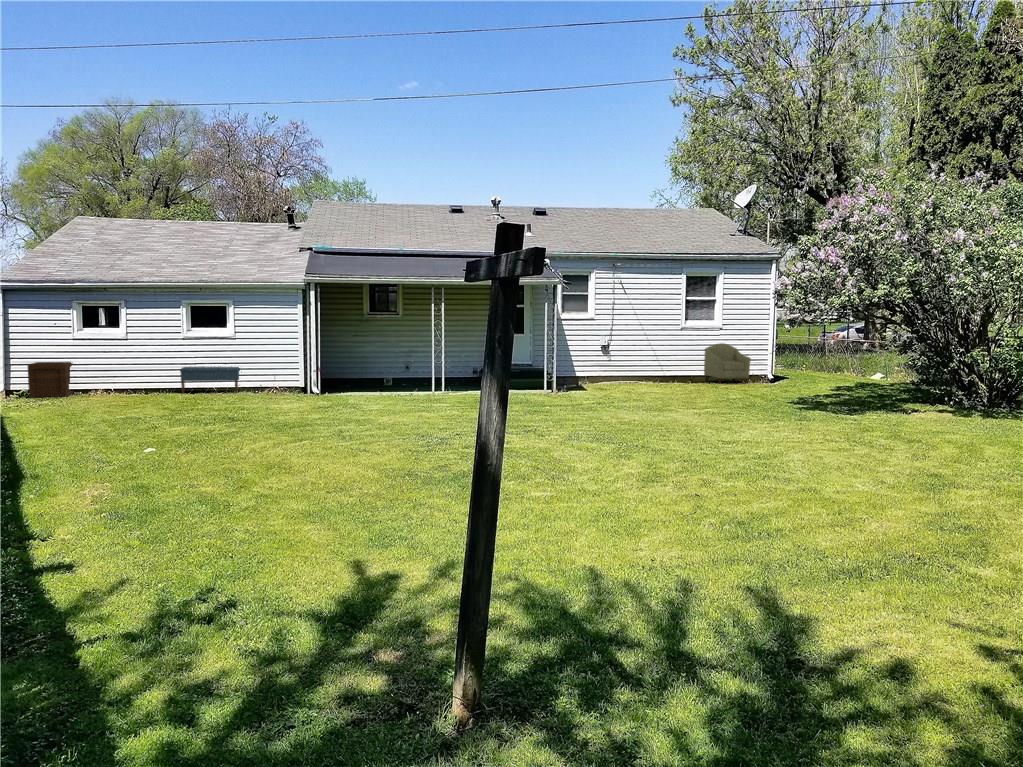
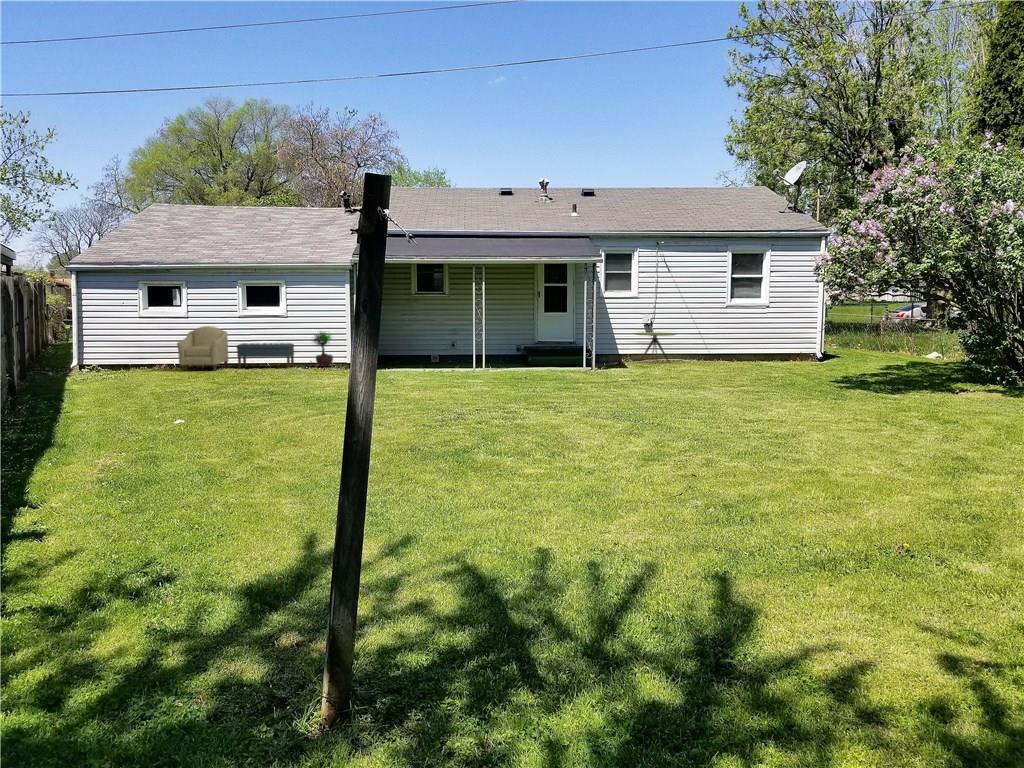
chair: present [704,343,751,383] -> present [177,326,228,371]
potted tree: none [260,350,285,391] -> present [313,331,333,367]
round table: none [594,354,636,385] -> present [635,332,676,361]
wooden crate: present [28,362,74,398] -> none [99,339,143,372]

